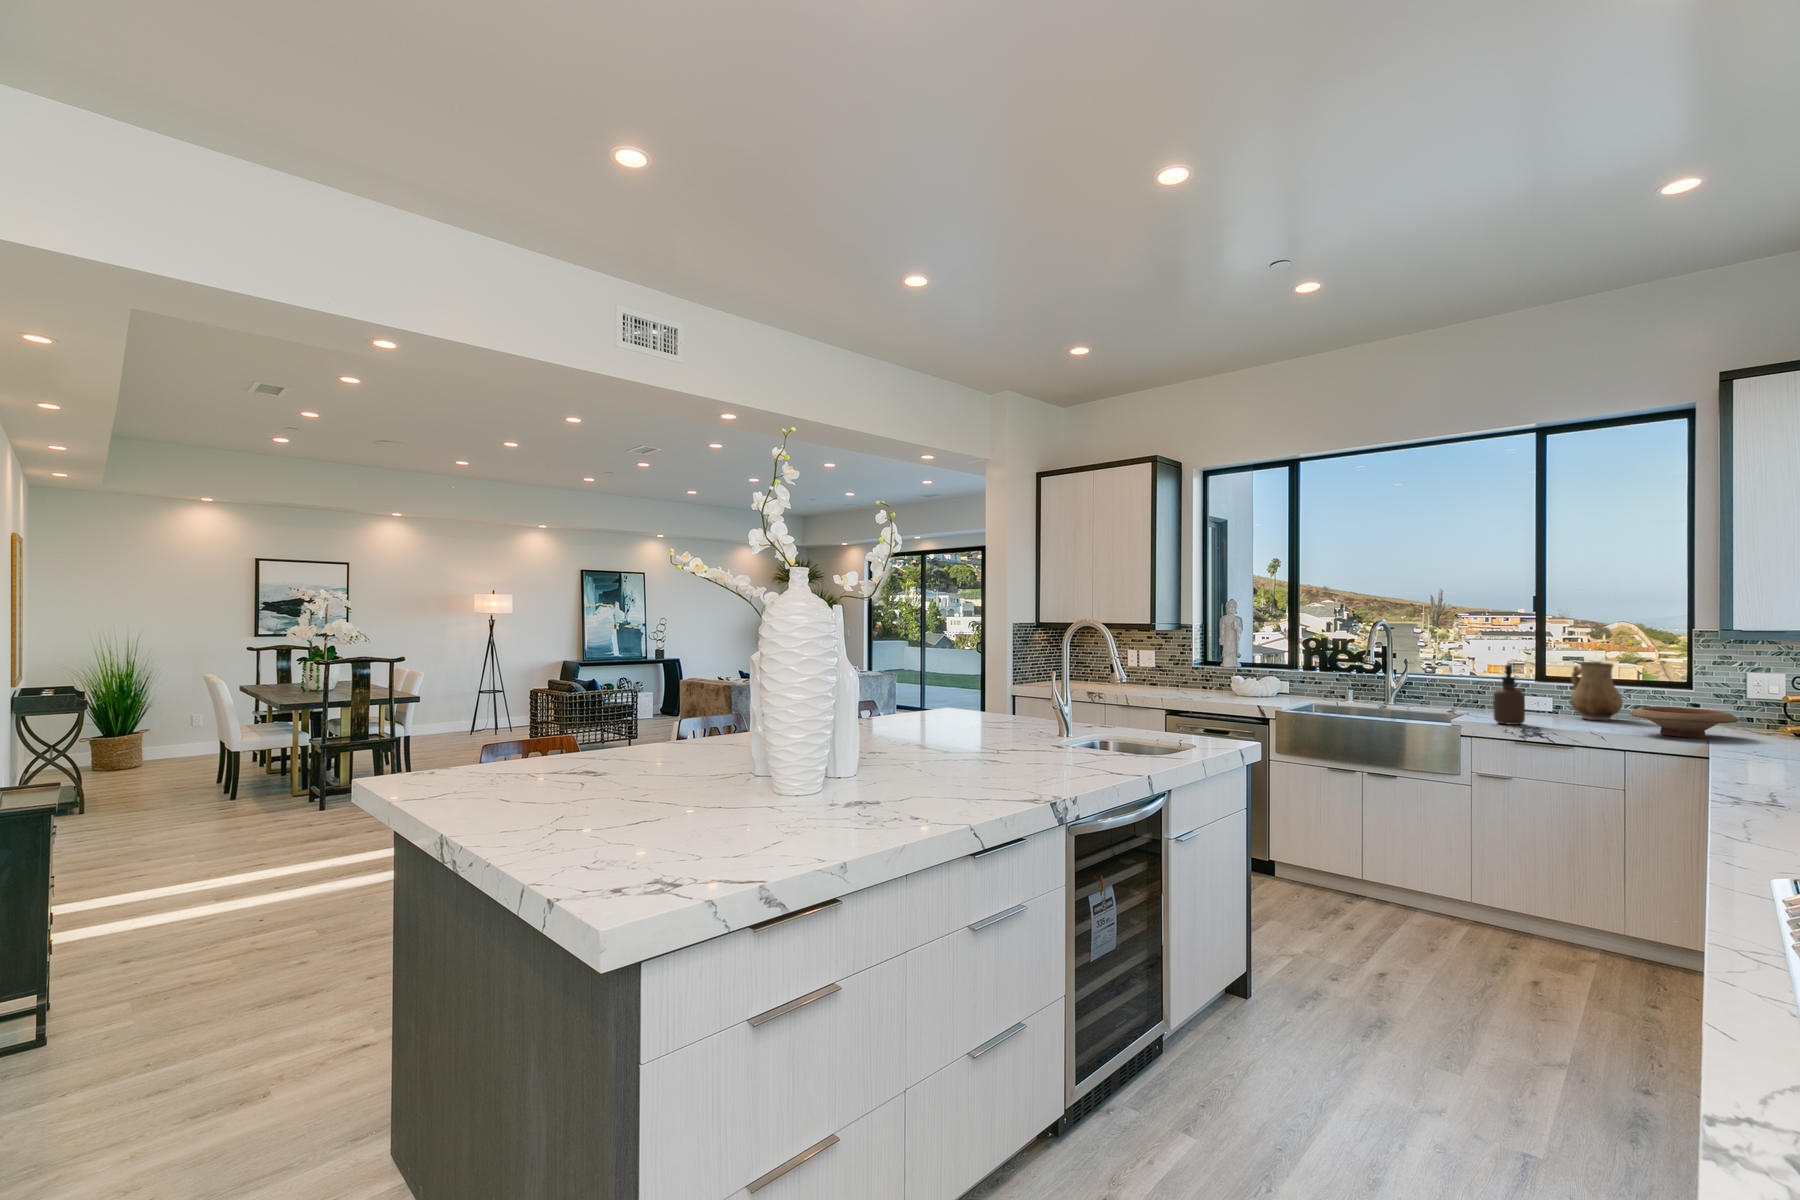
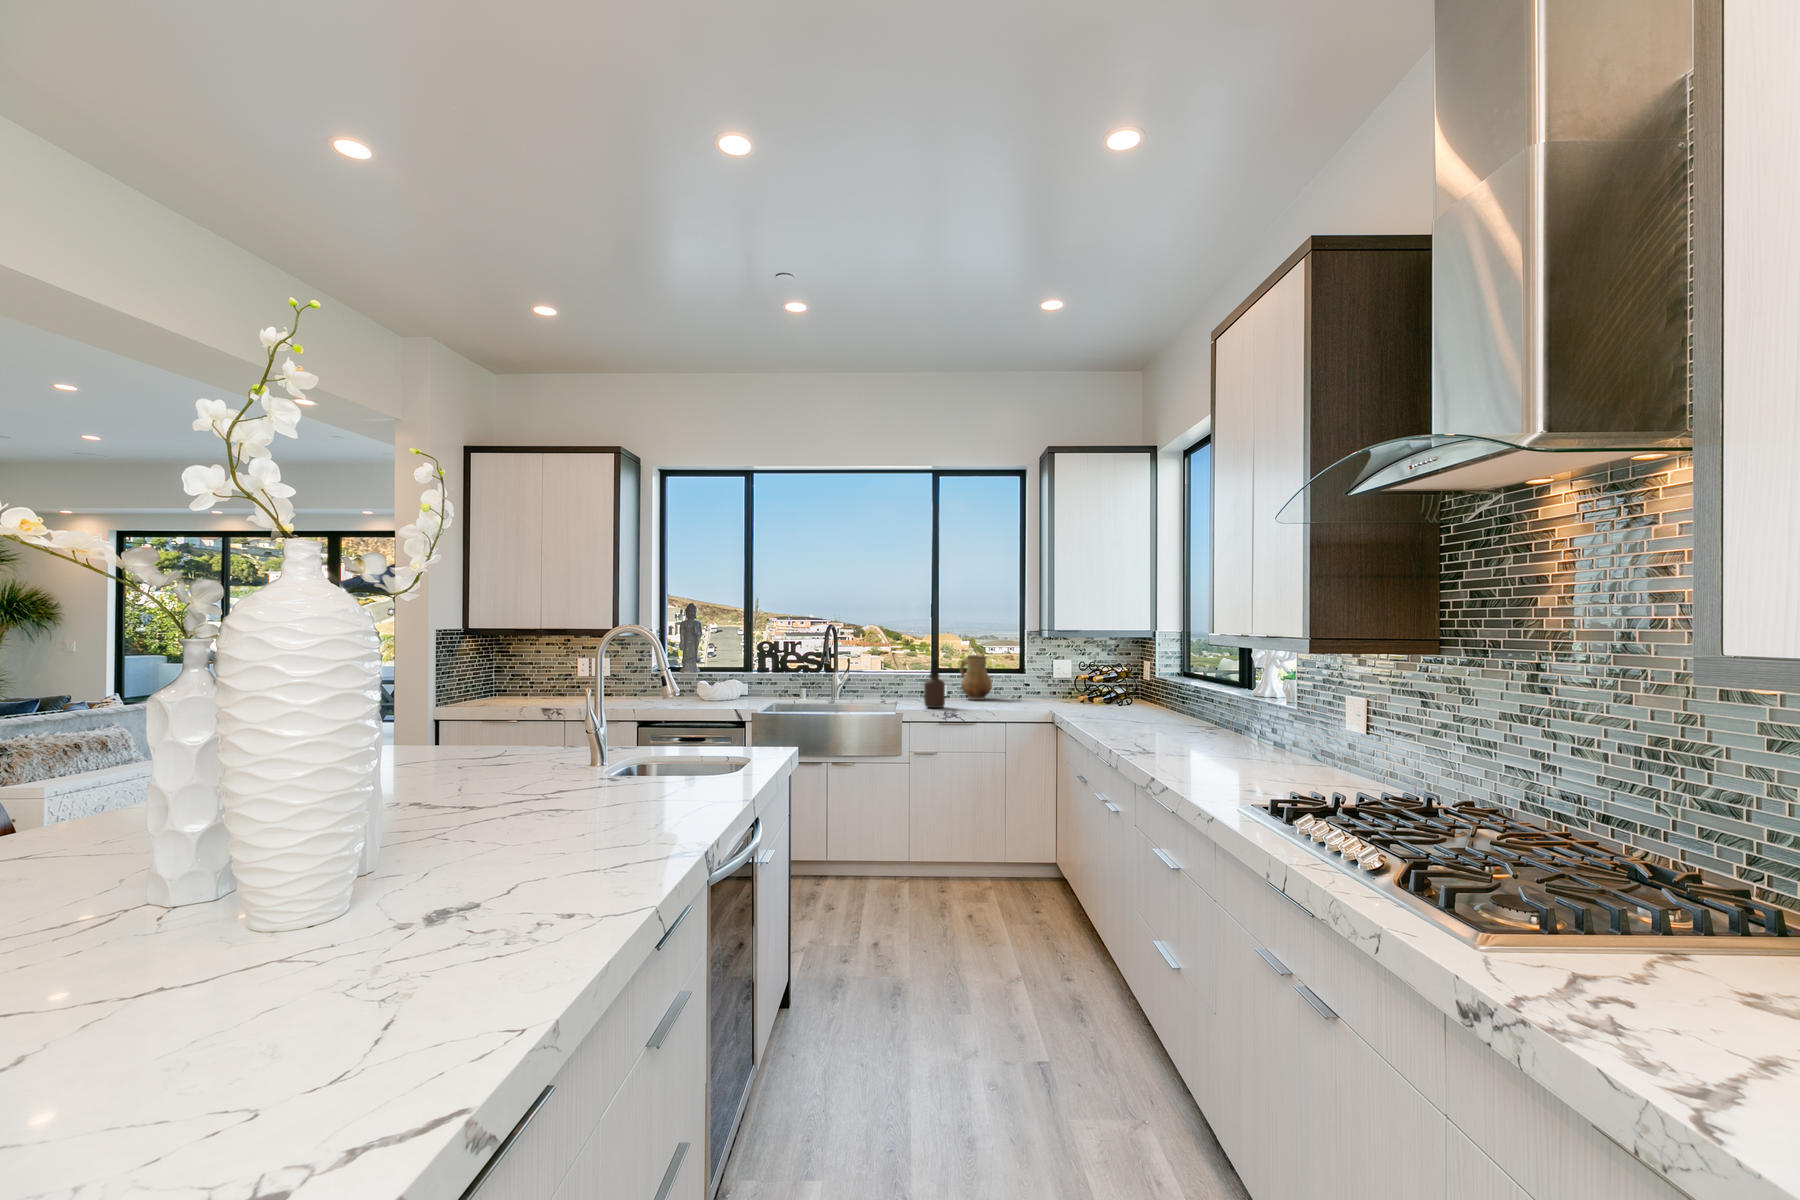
wooden bowl: present [1630,707,1739,738] -> none [1012,686,1070,707]

